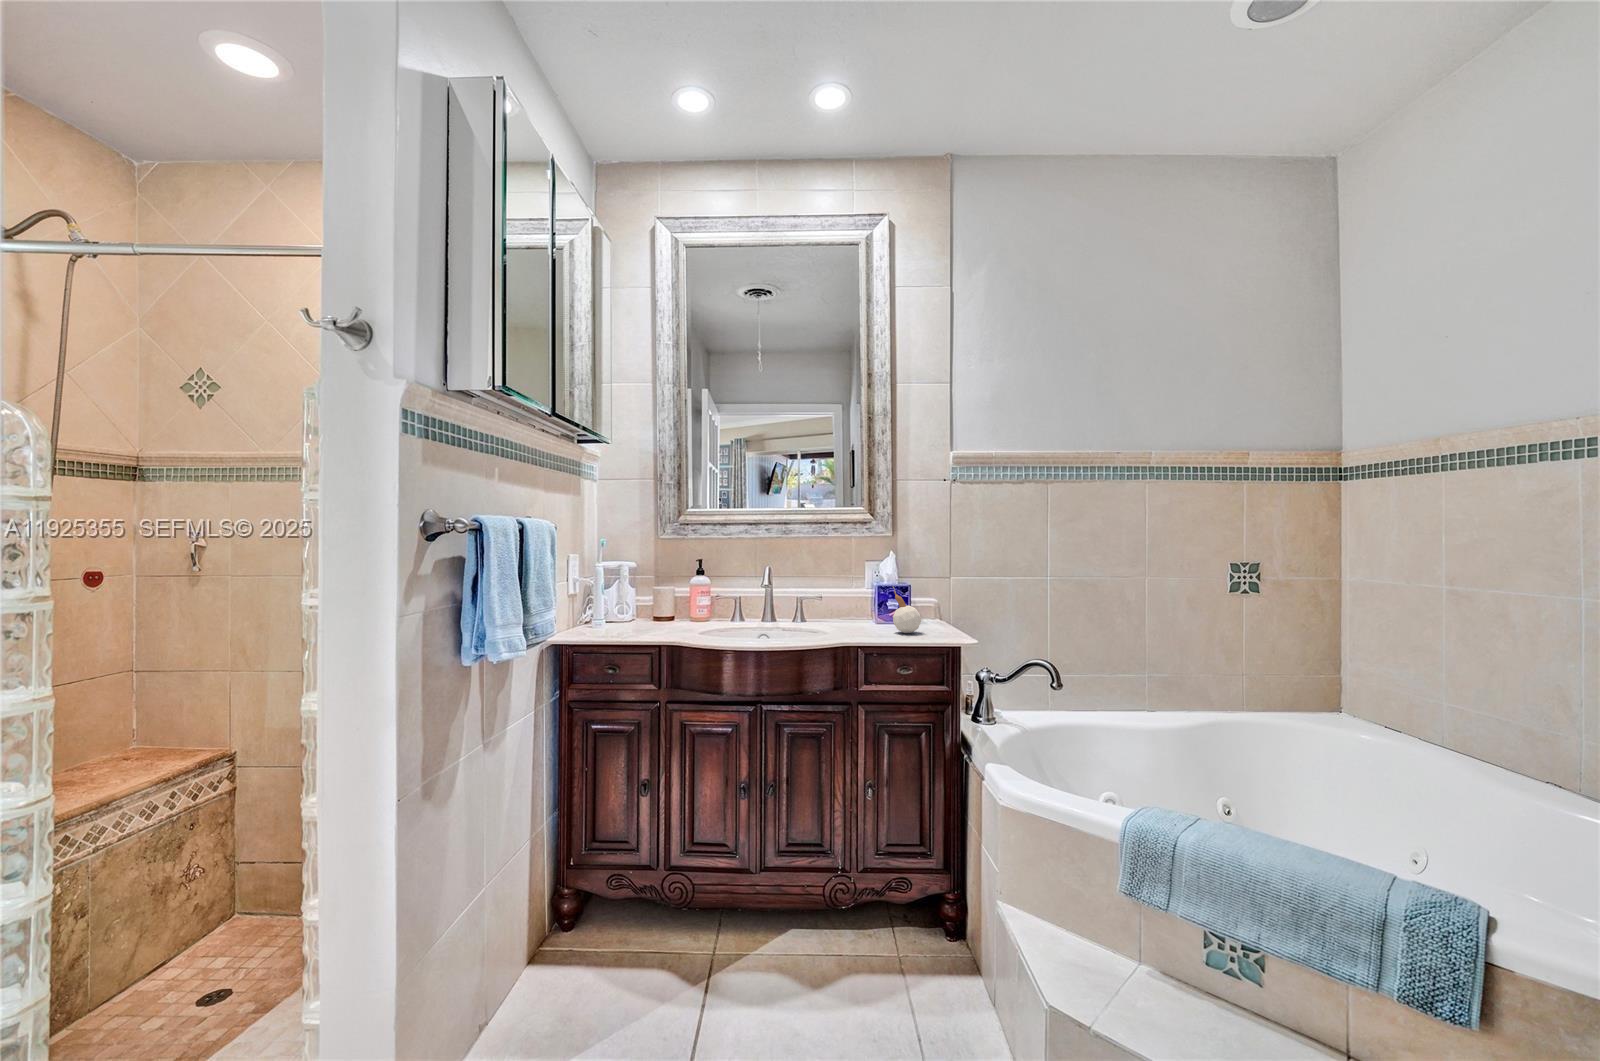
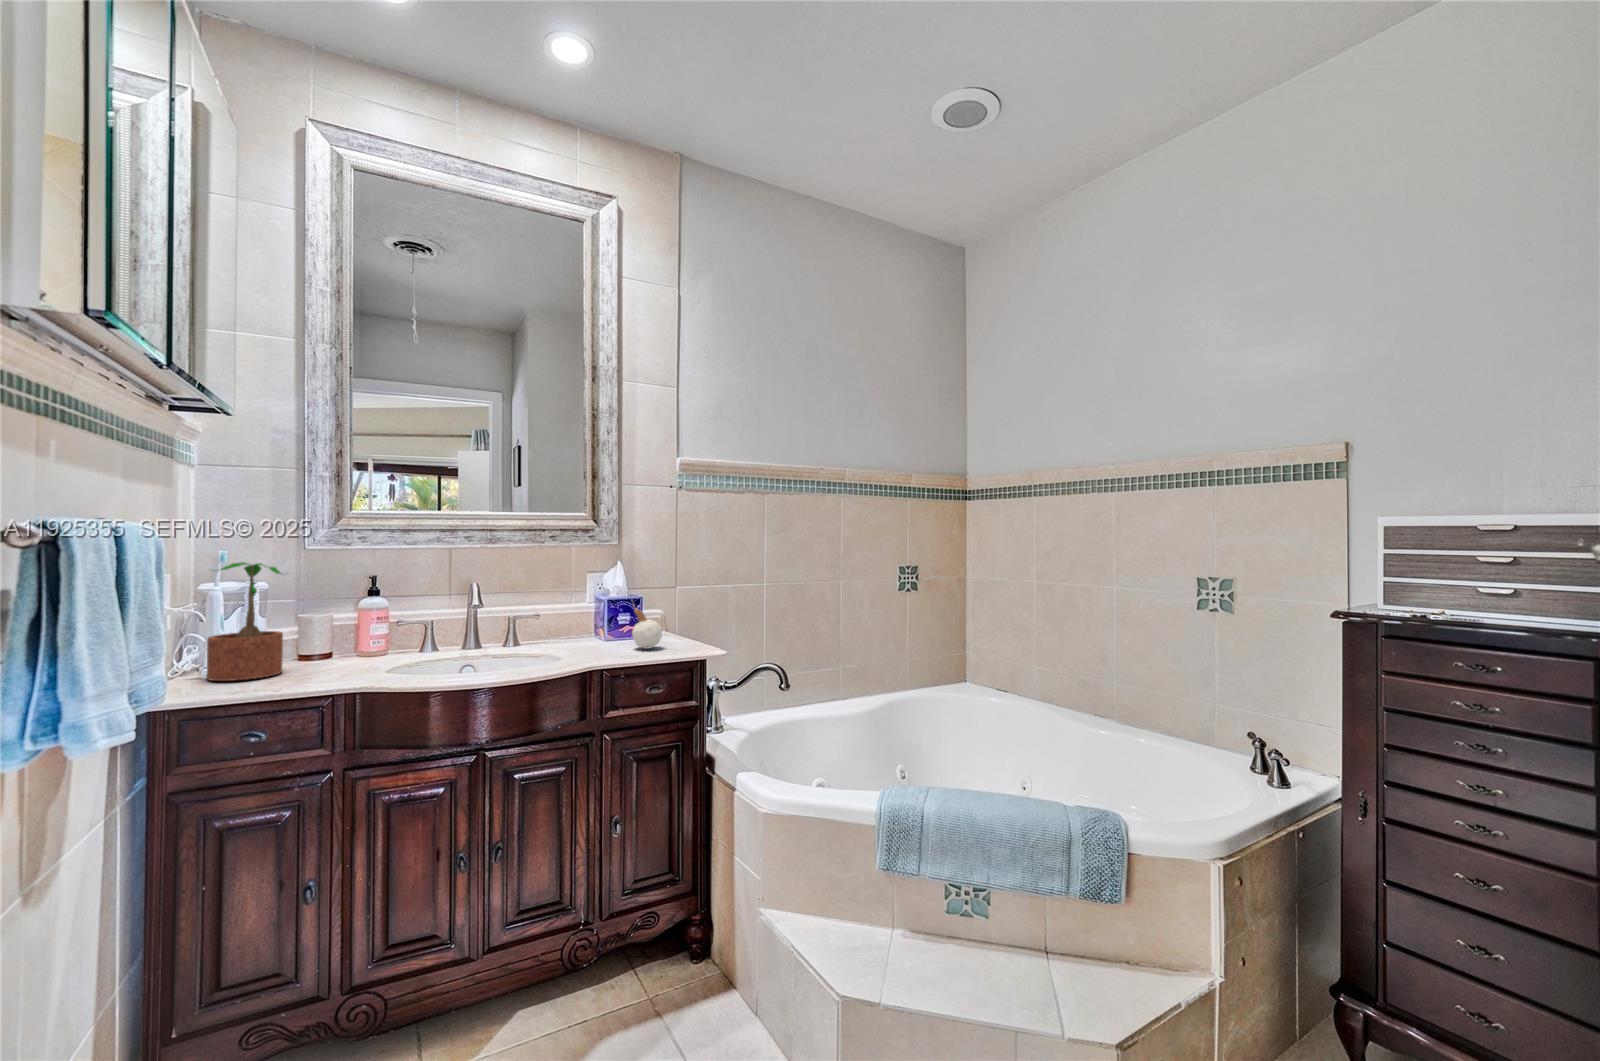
potted plant: none [596,548,643,631] -> present [207,562,283,681]

